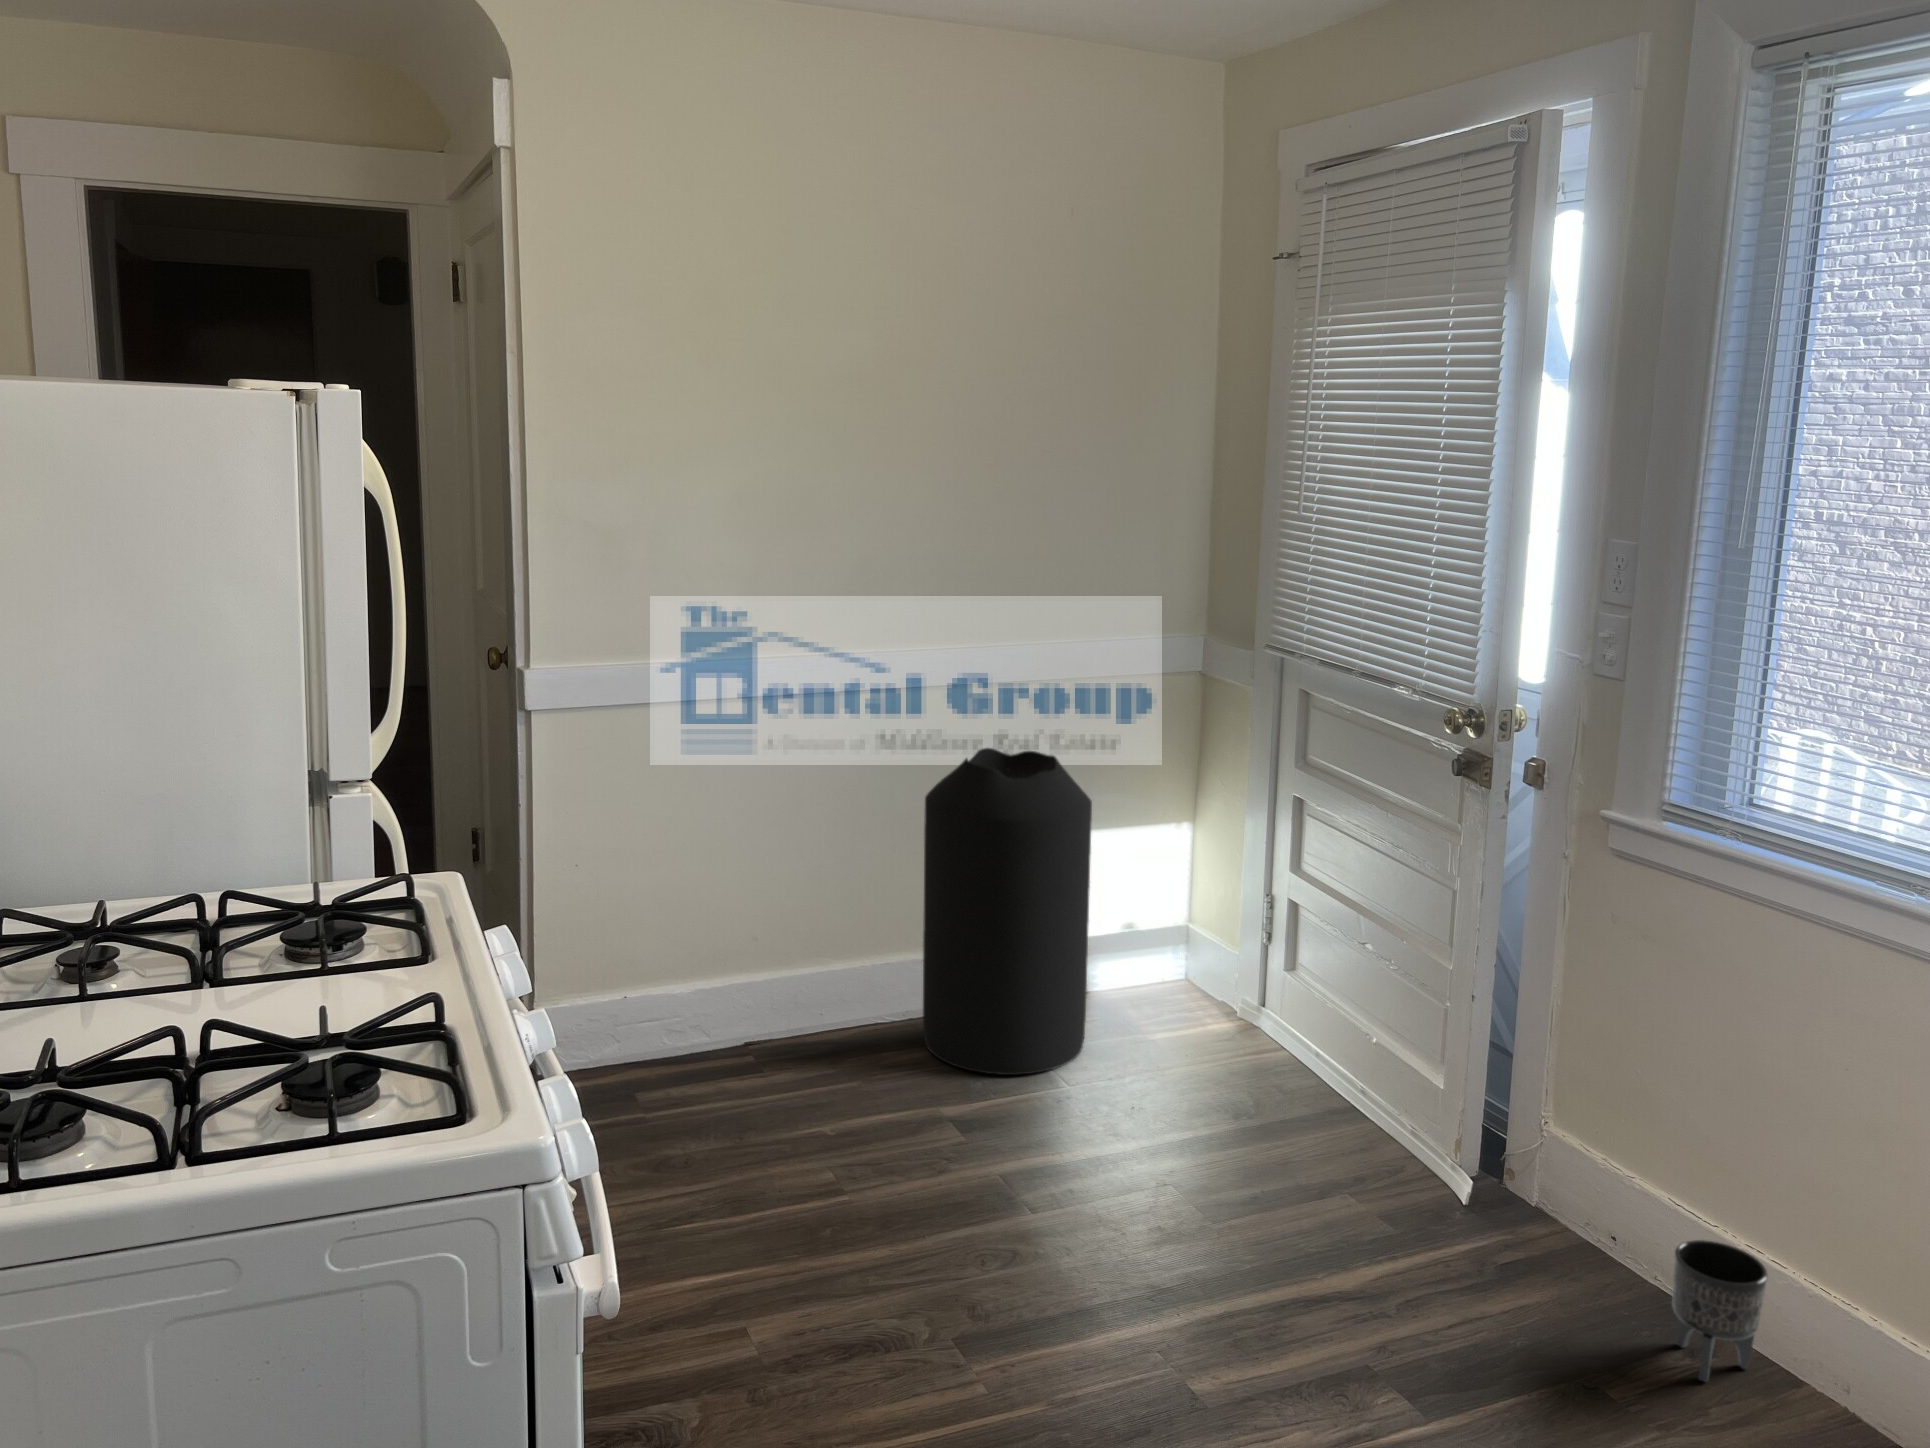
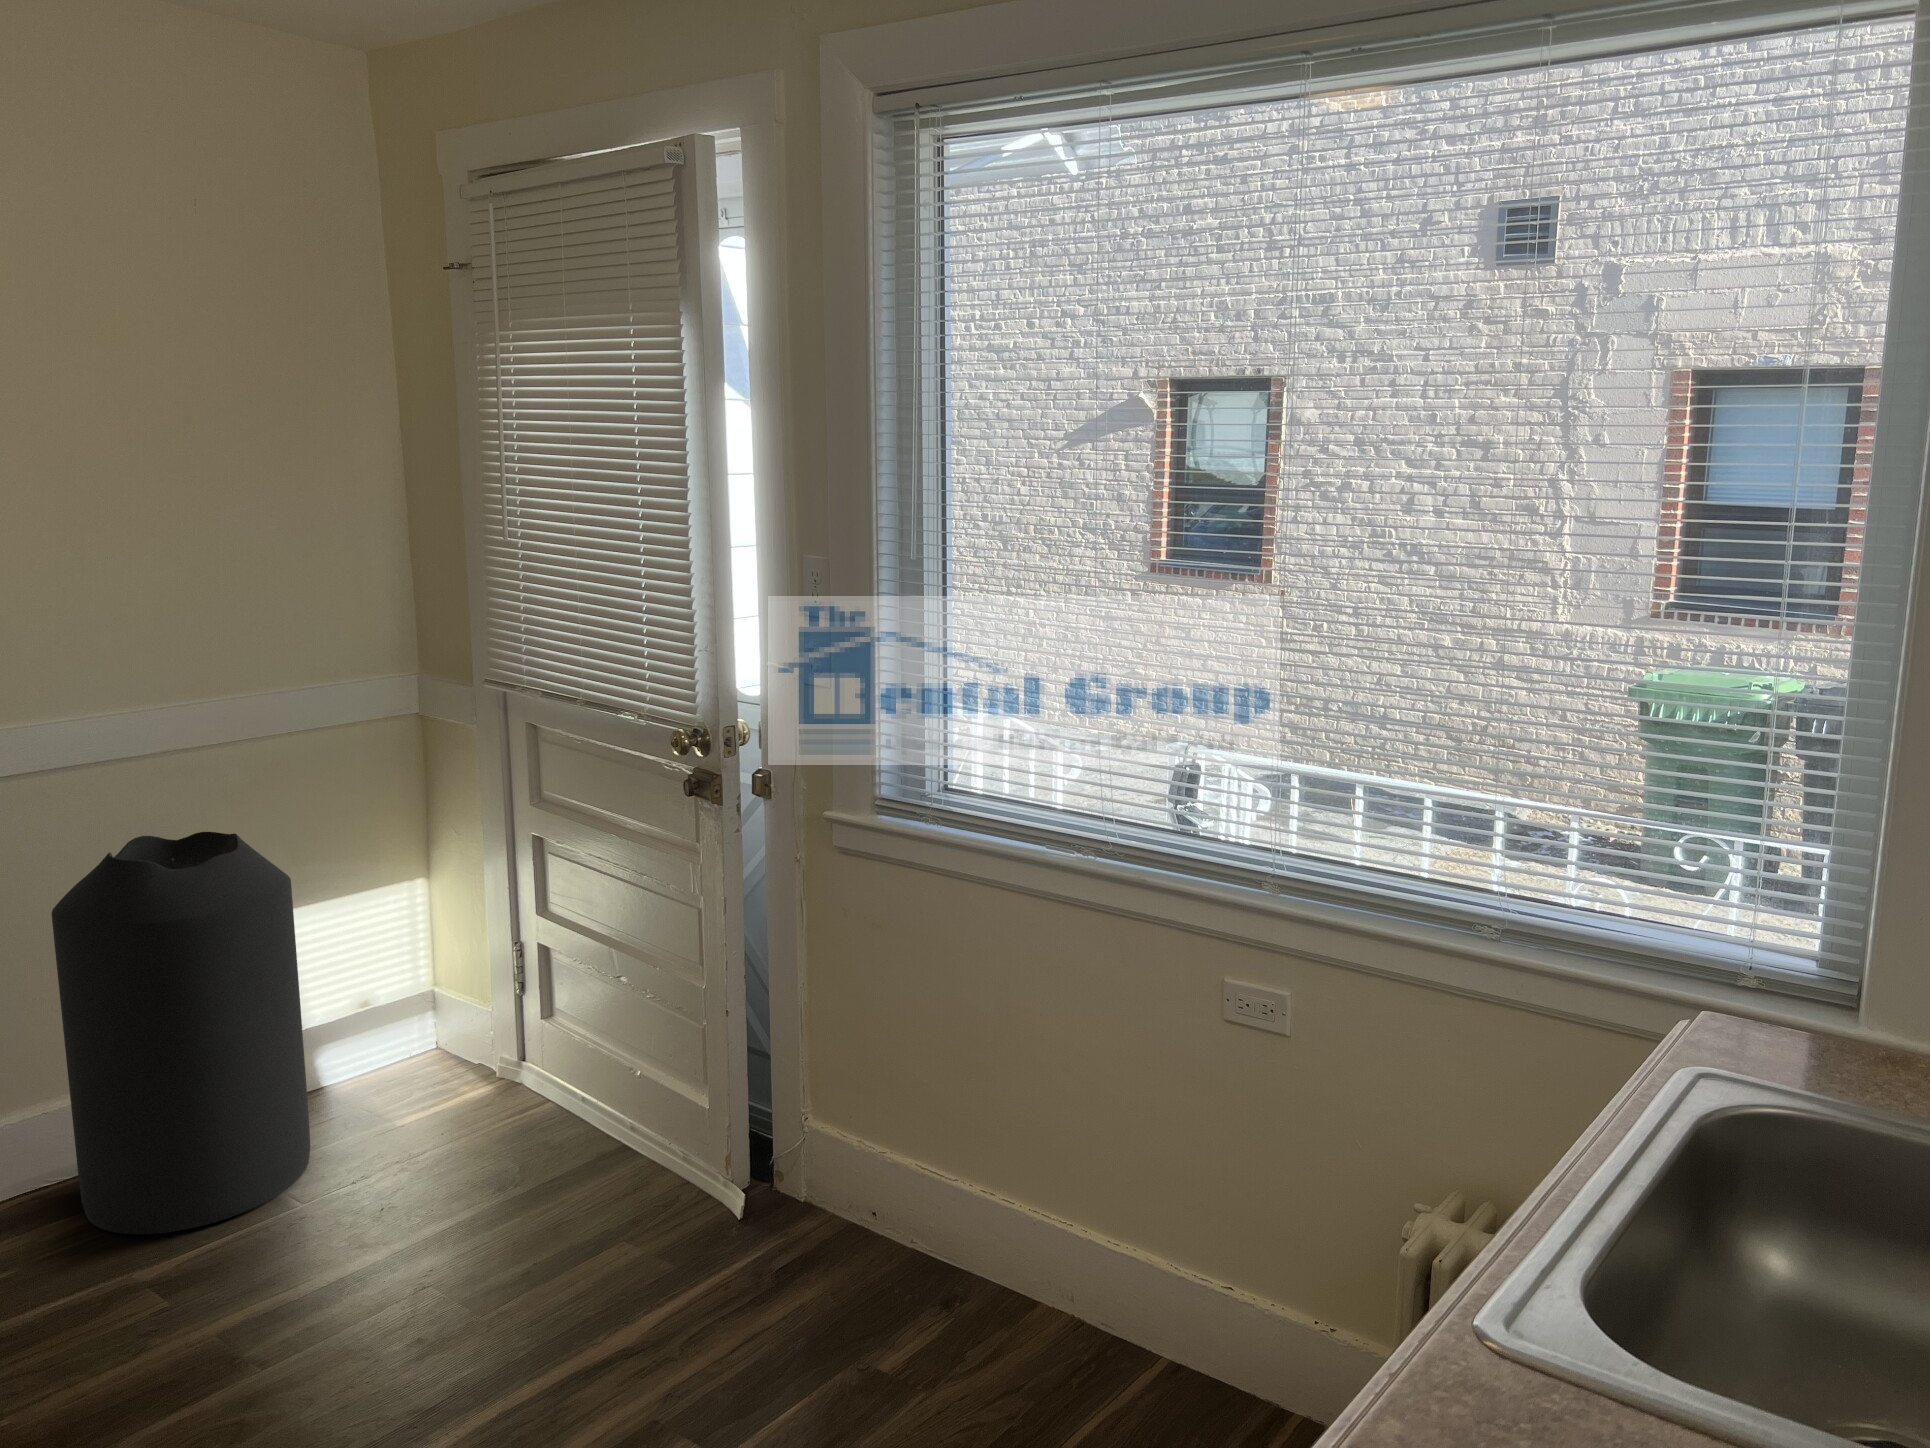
planter: present [1672,1240,1767,1382] -> none [932,1192,1008,1328]

